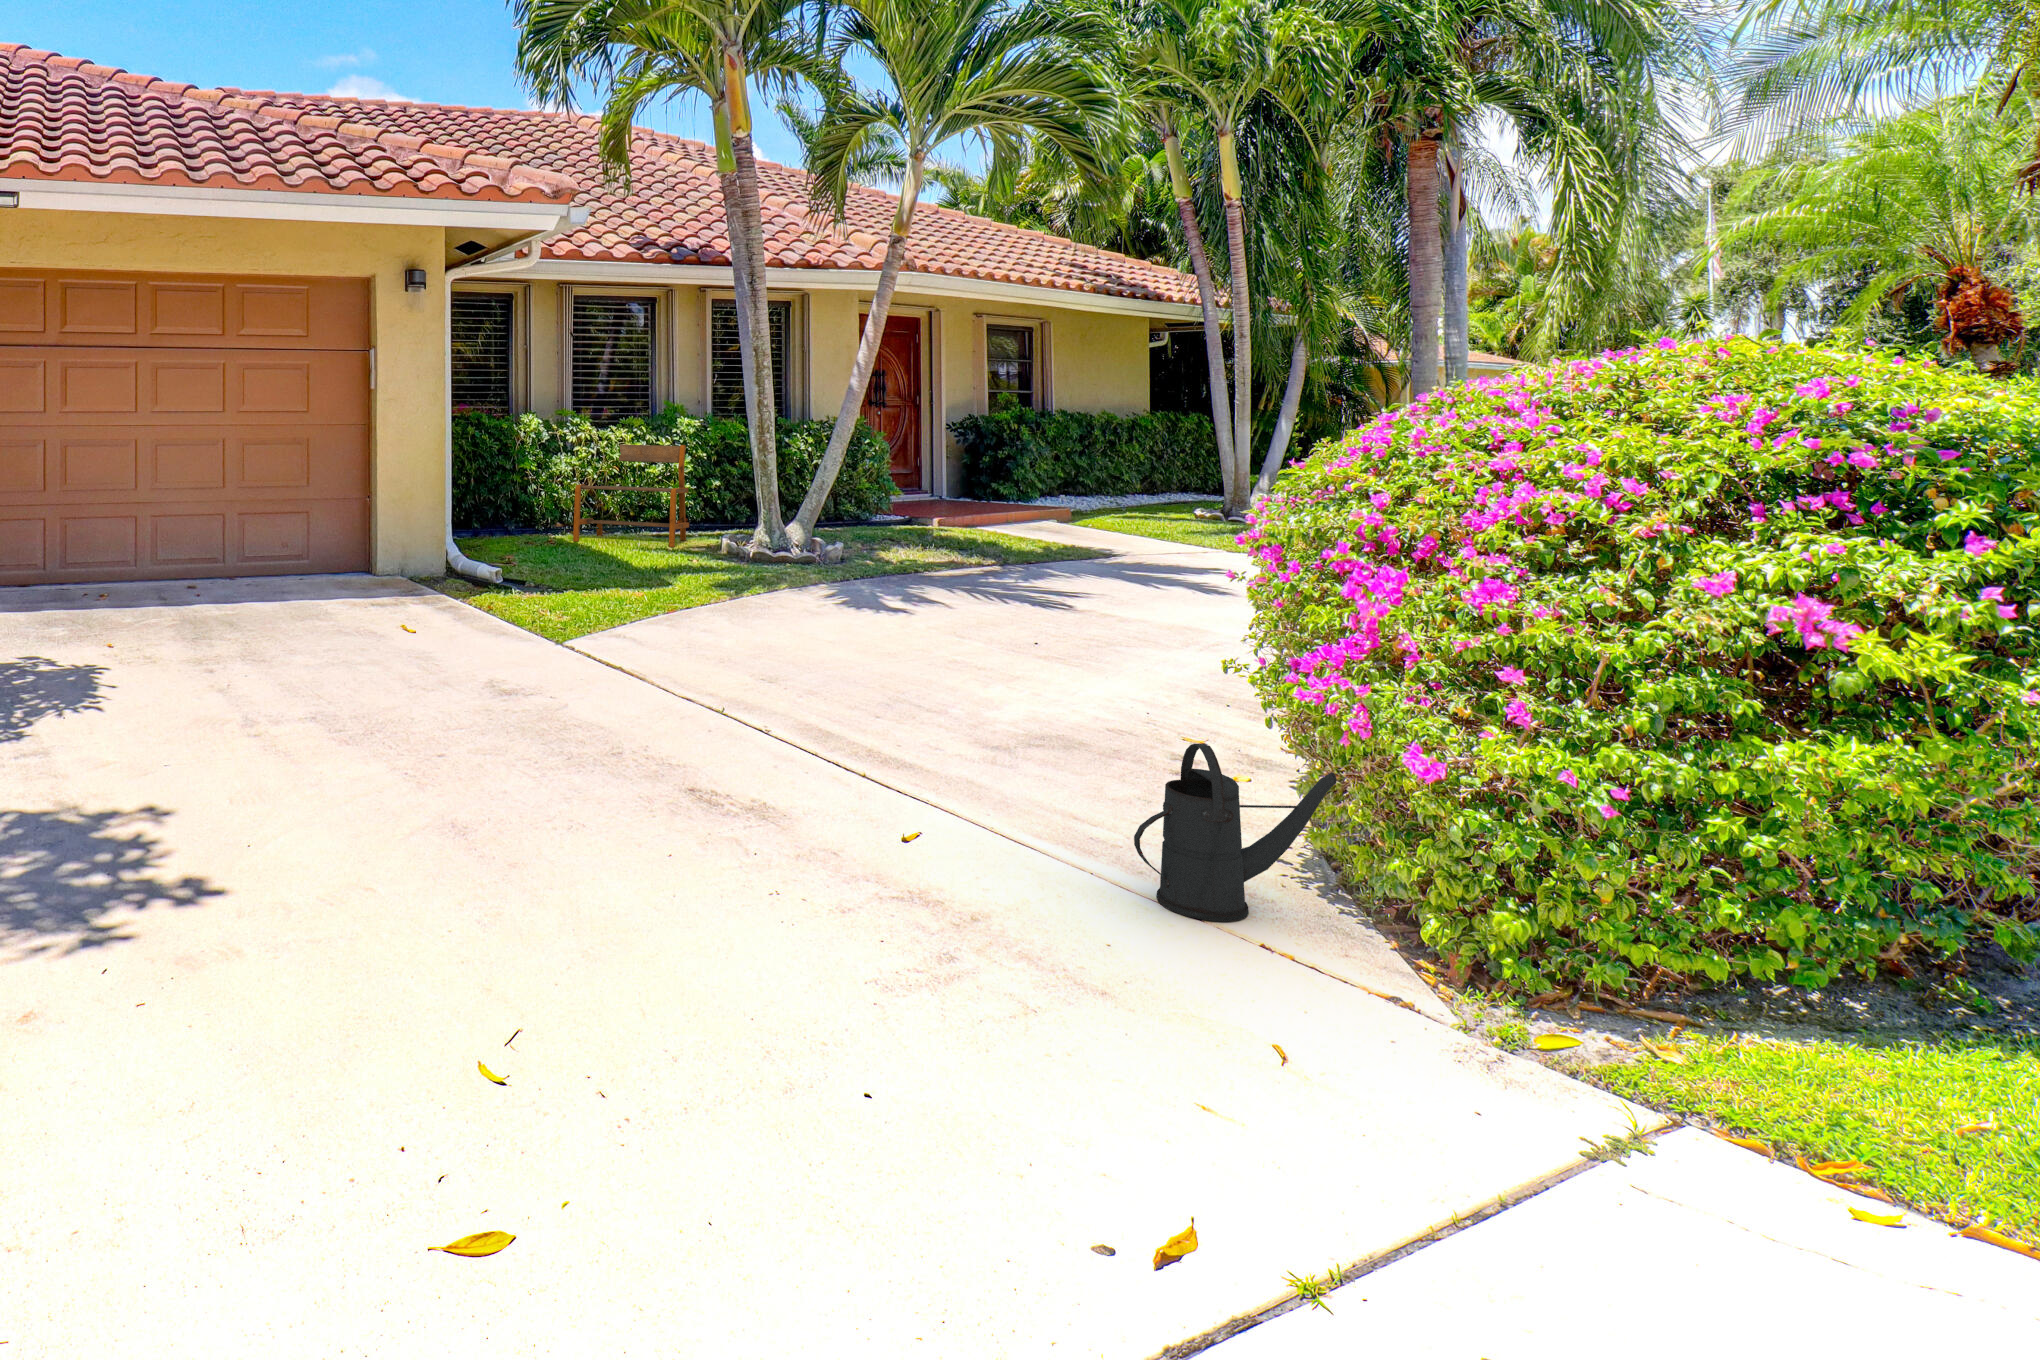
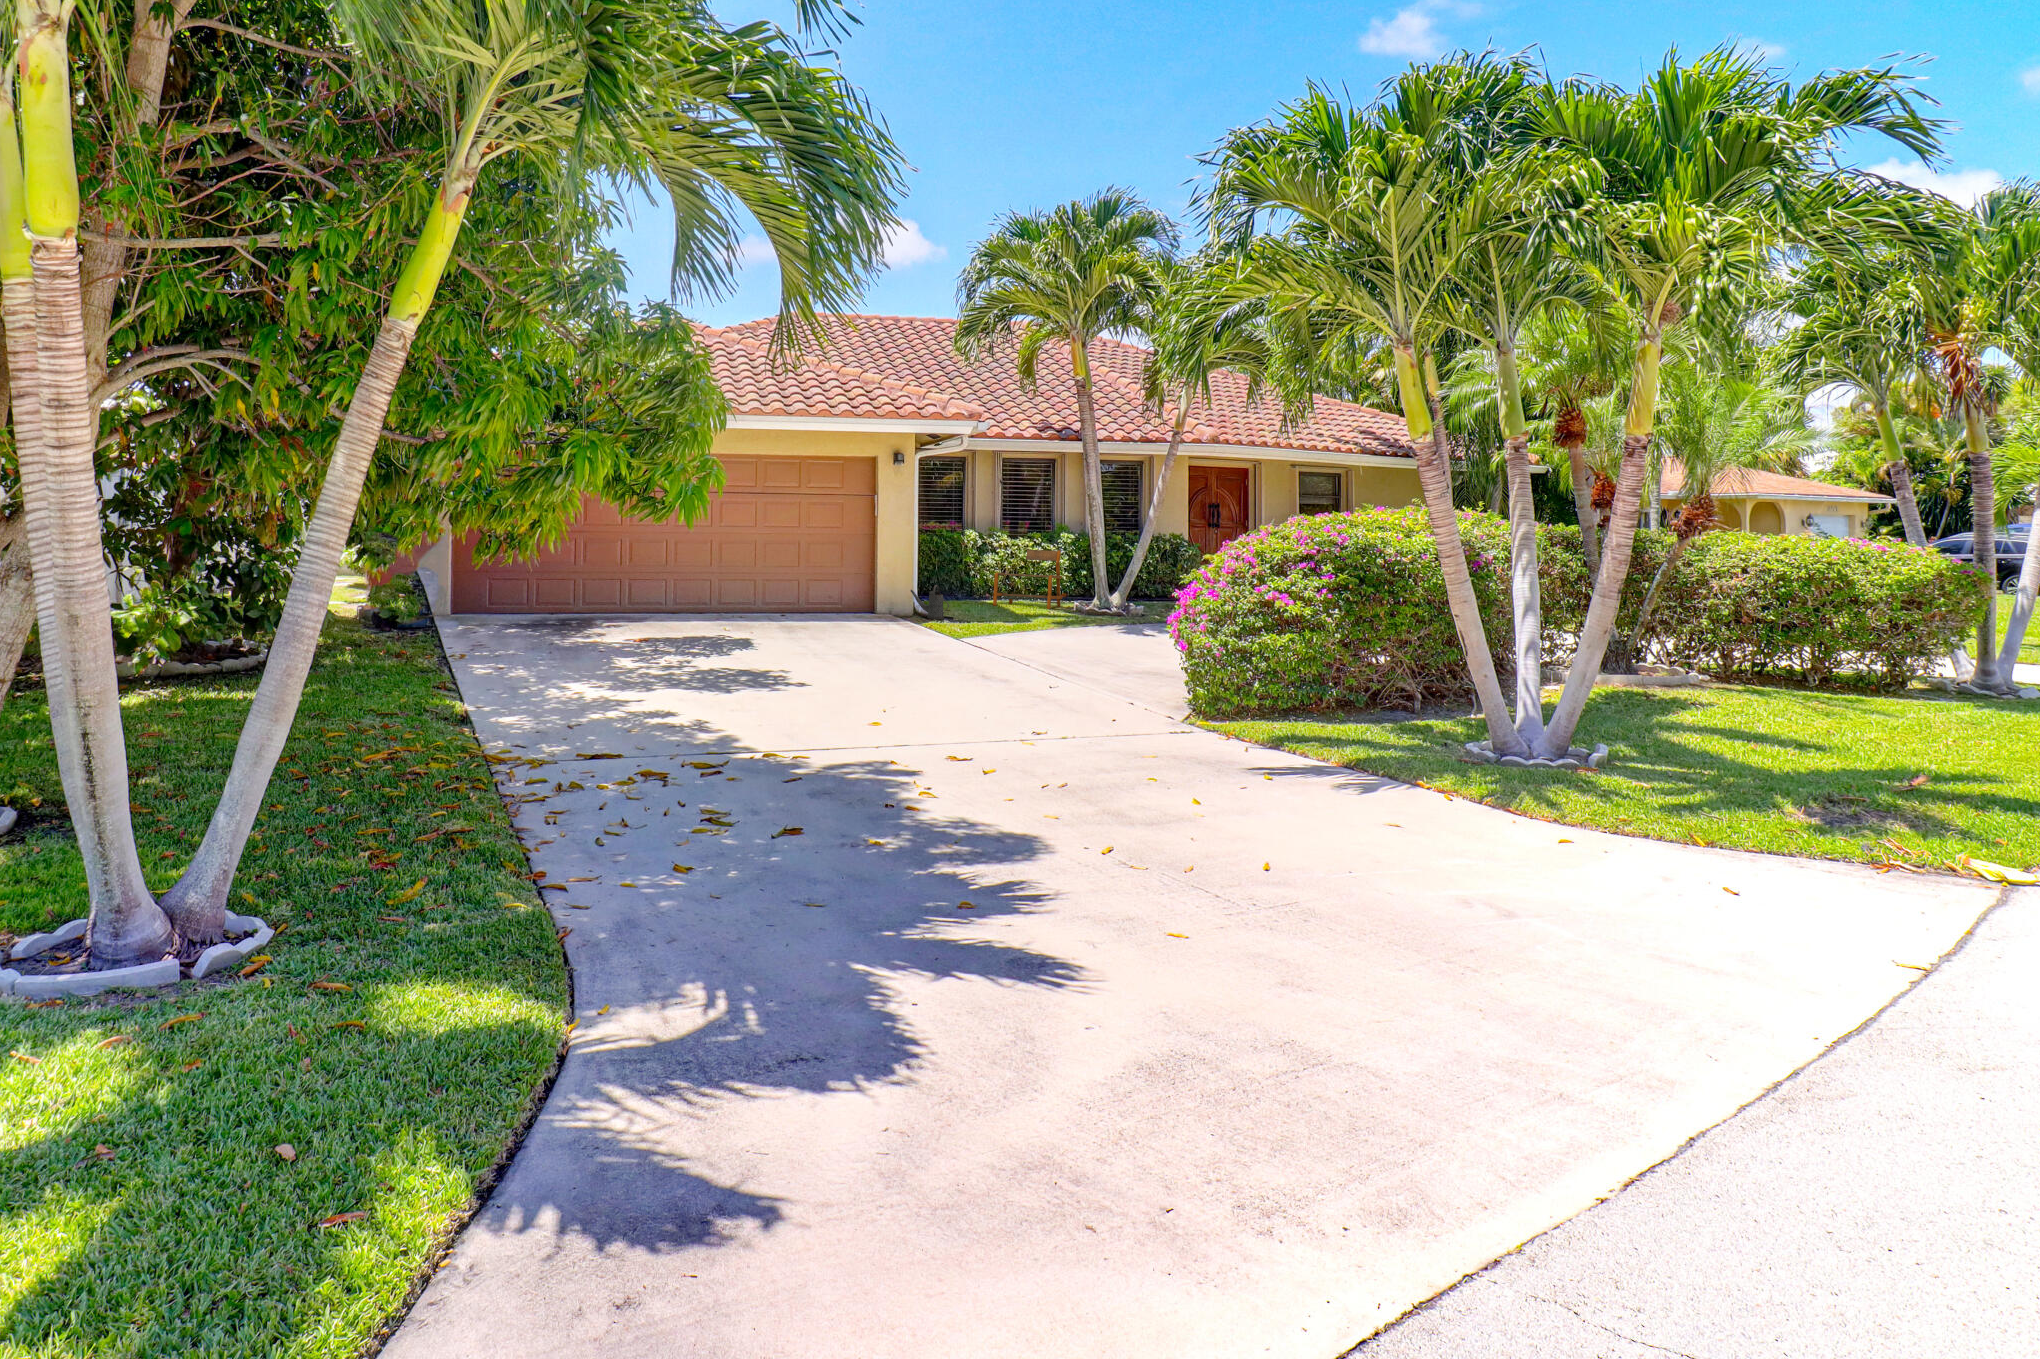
watering can: present [1134,744,1337,922] -> present [911,585,949,619]

